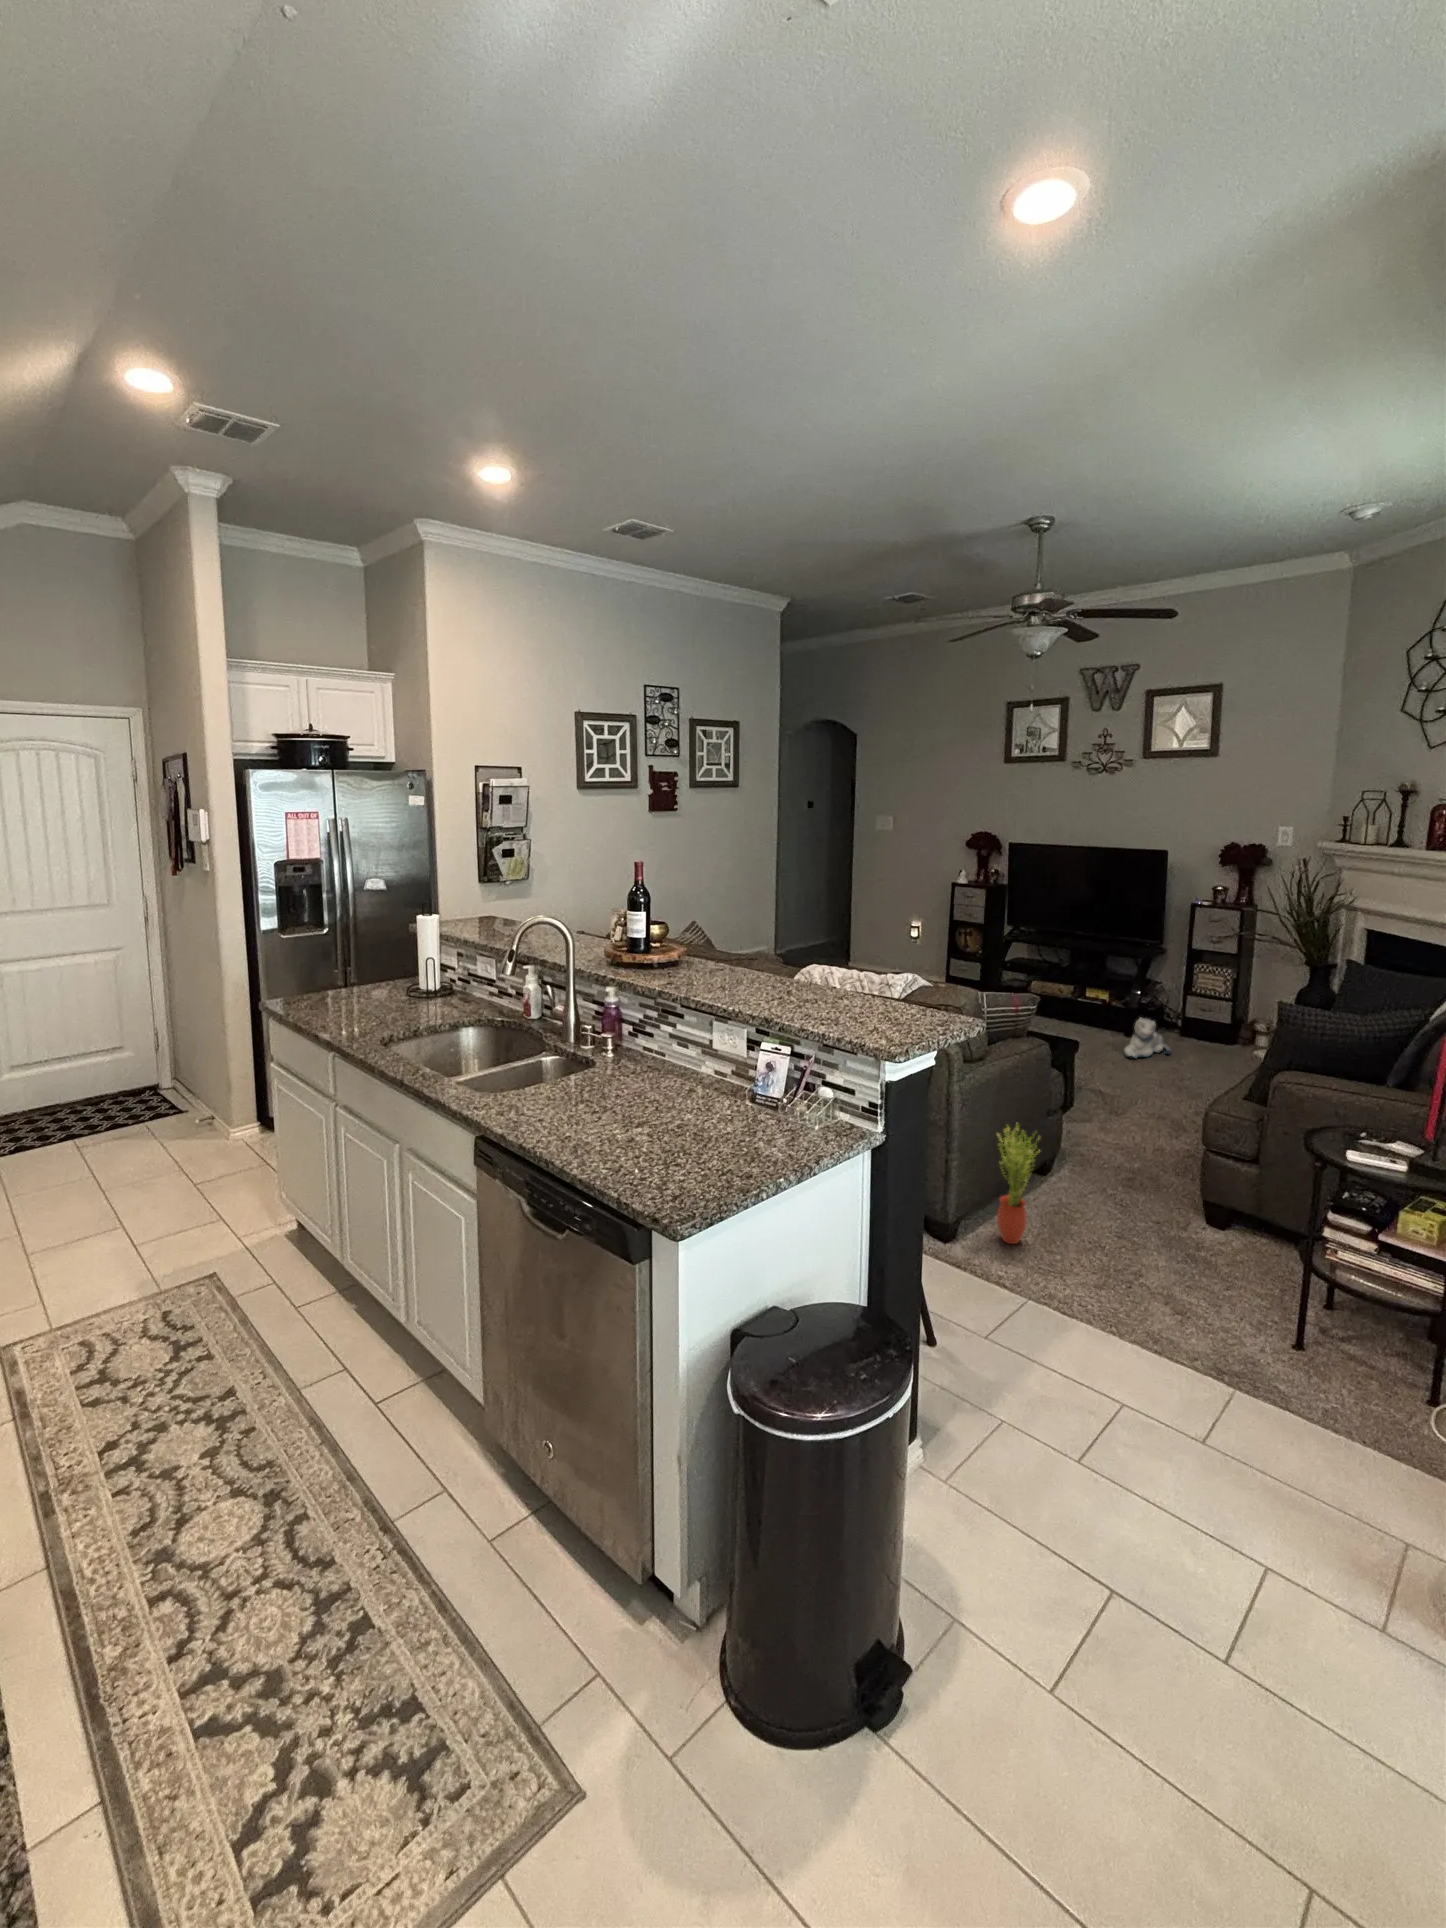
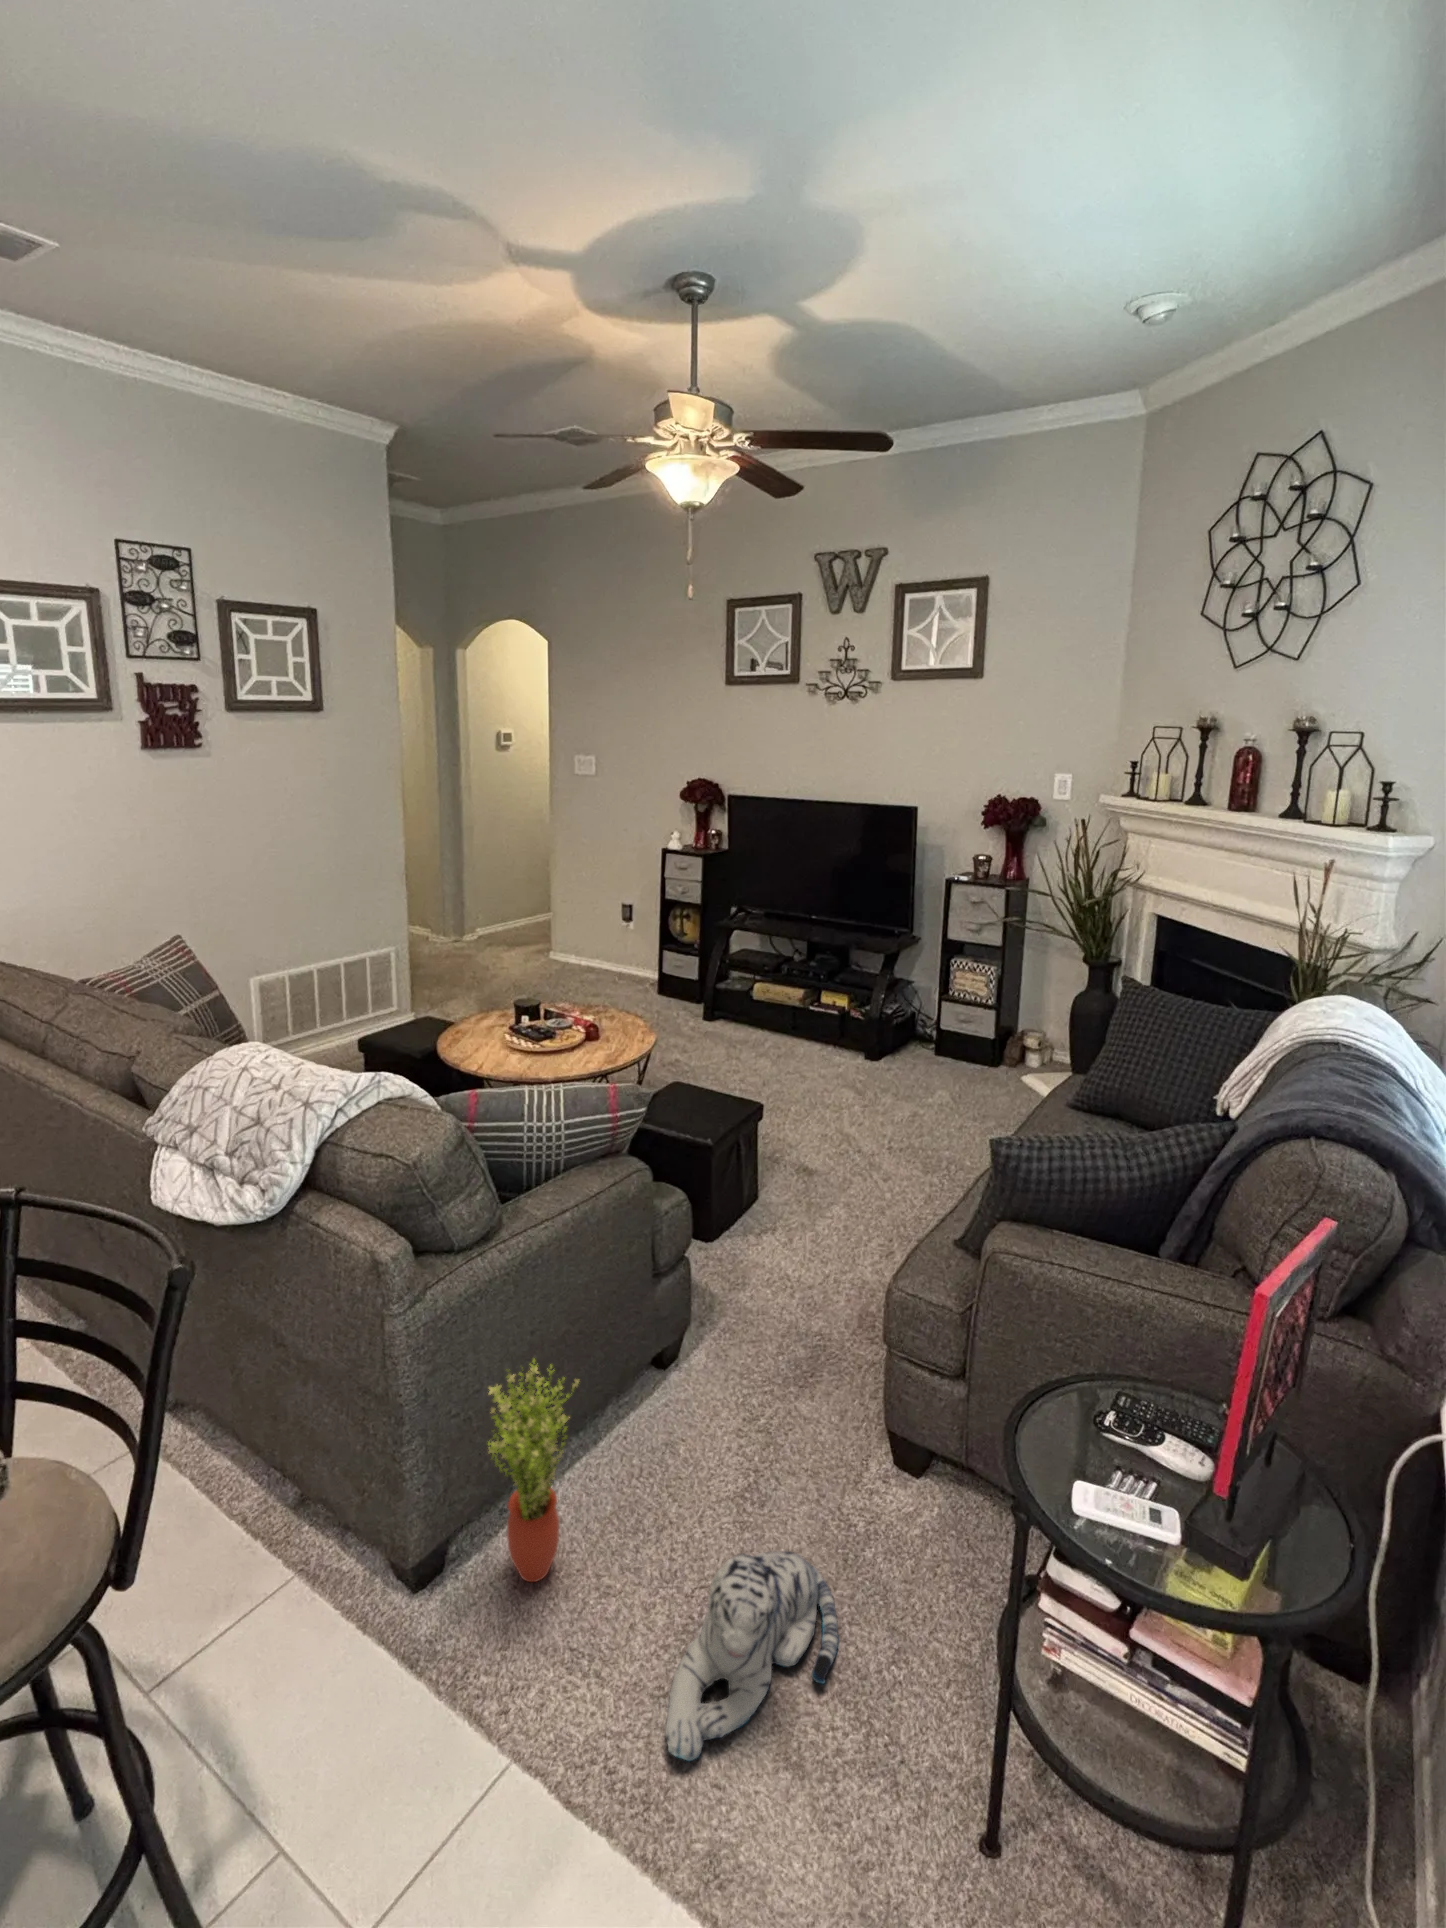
plush toy: present [1124,1017,1171,1058] -> present [666,1551,839,1761]

